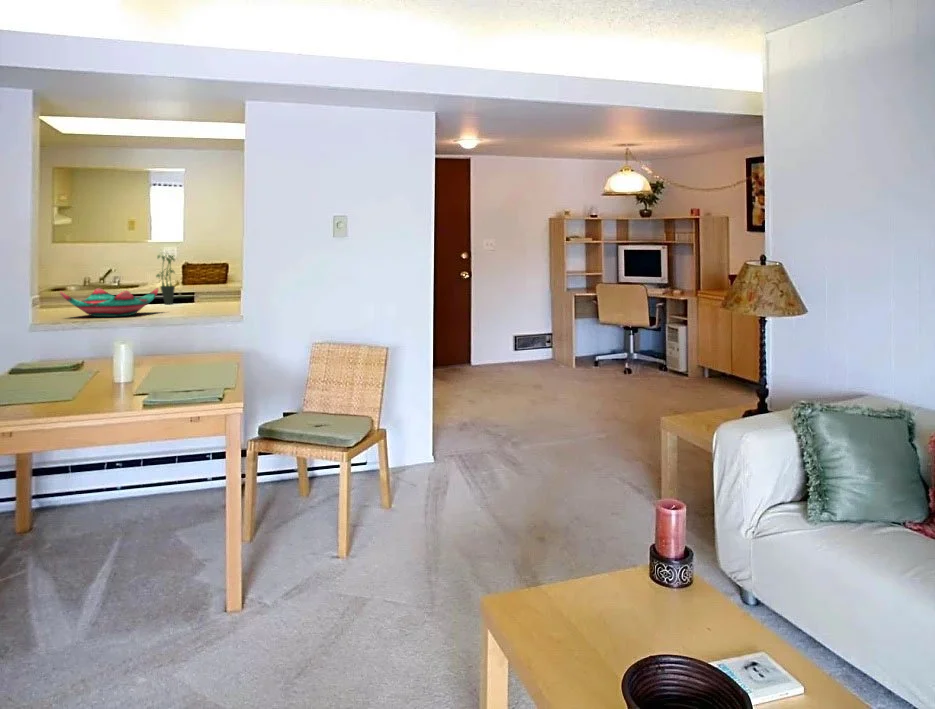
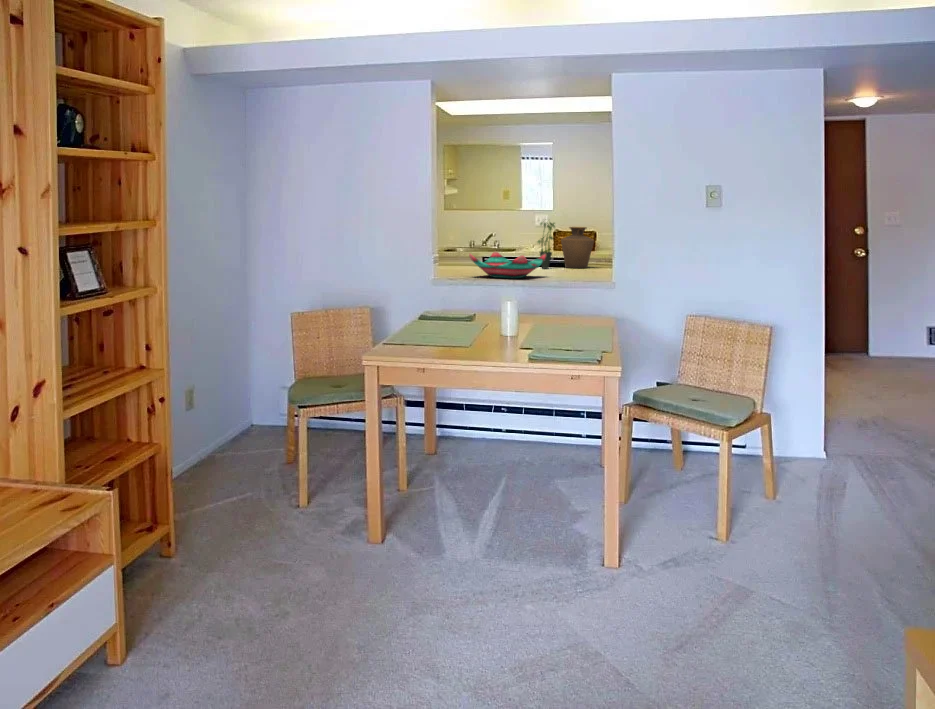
vase: none [185,259,222,302] -> present [561,227,594,268]

